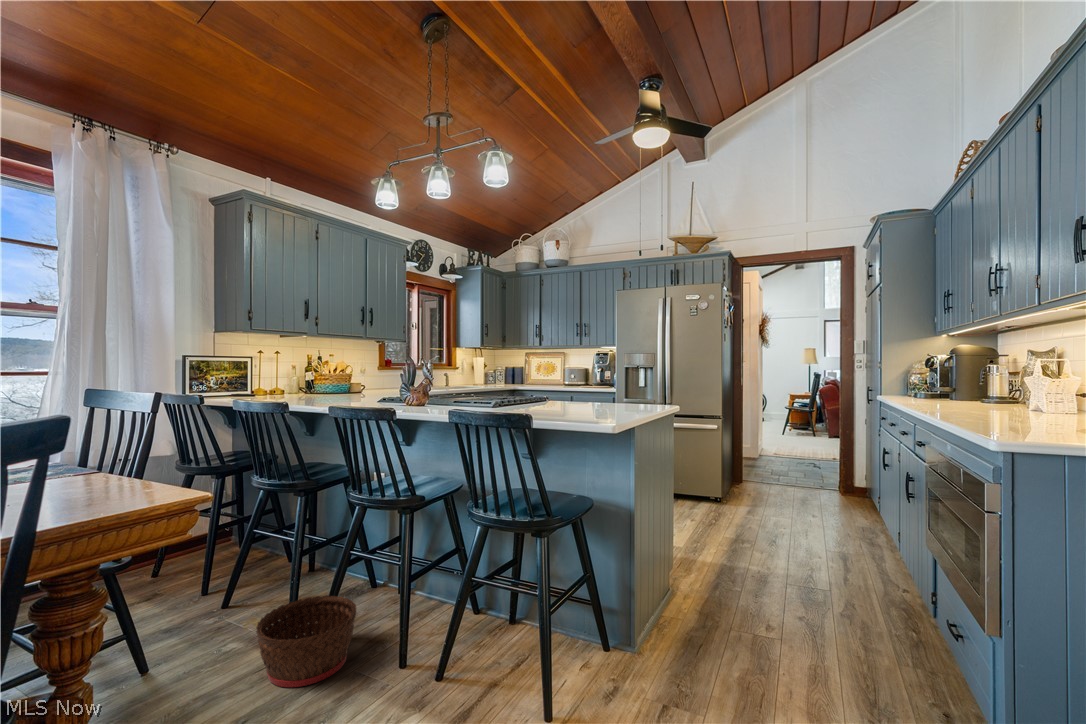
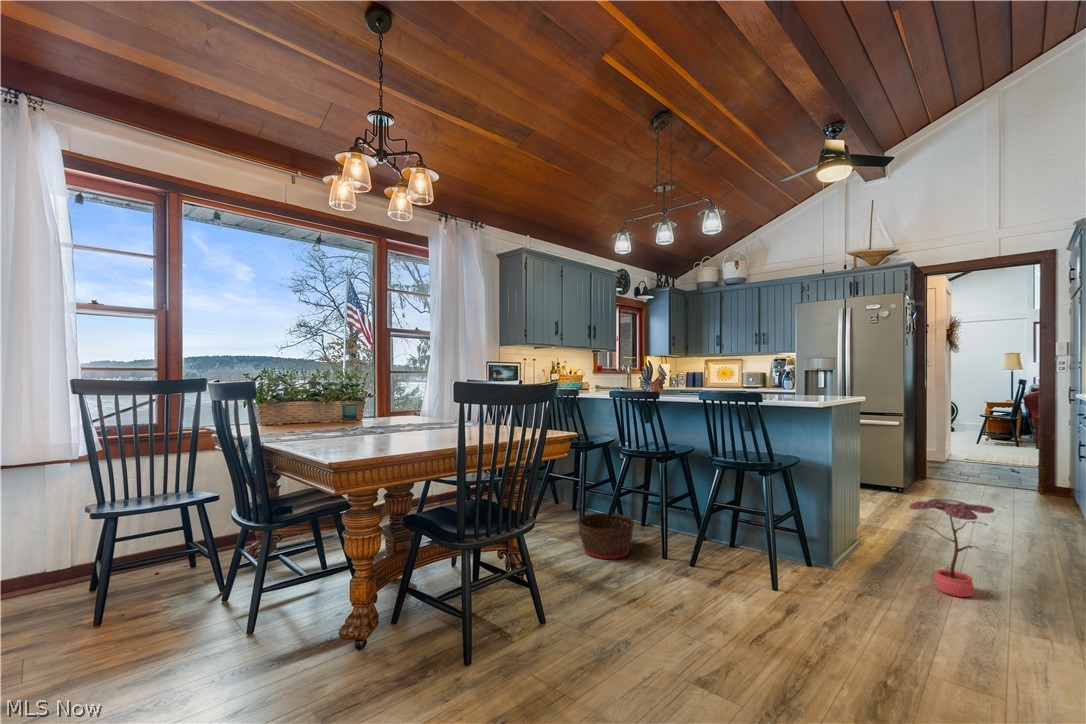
potted plant: none [726,542,823,682] -> present [909,499,994,597]

